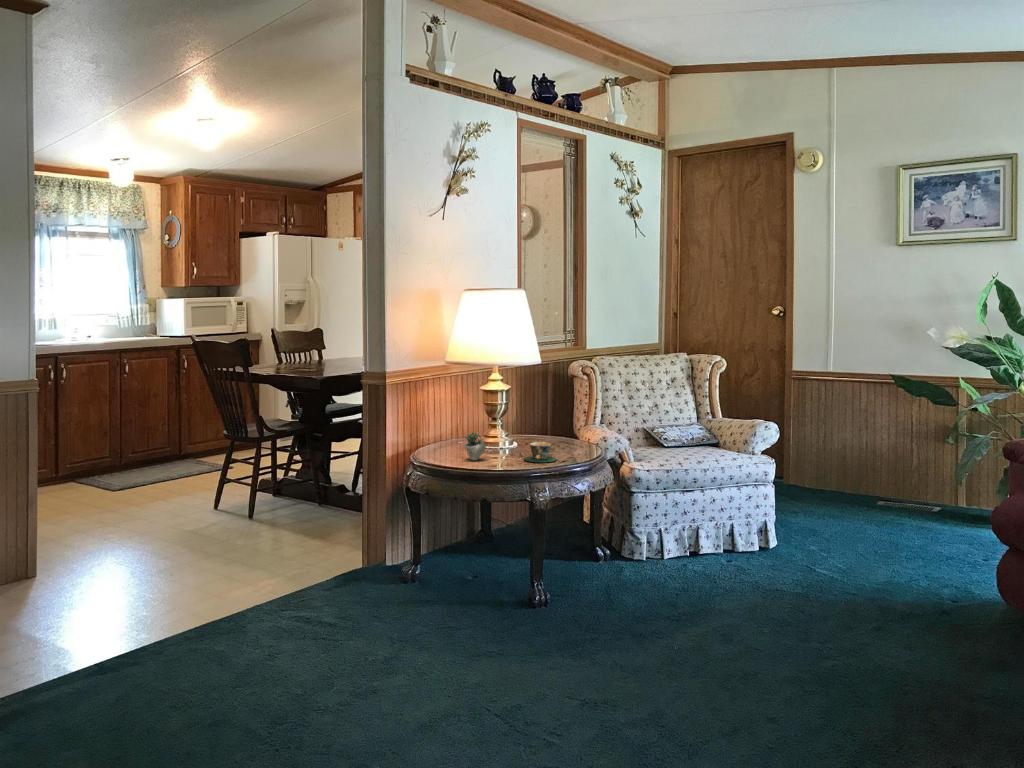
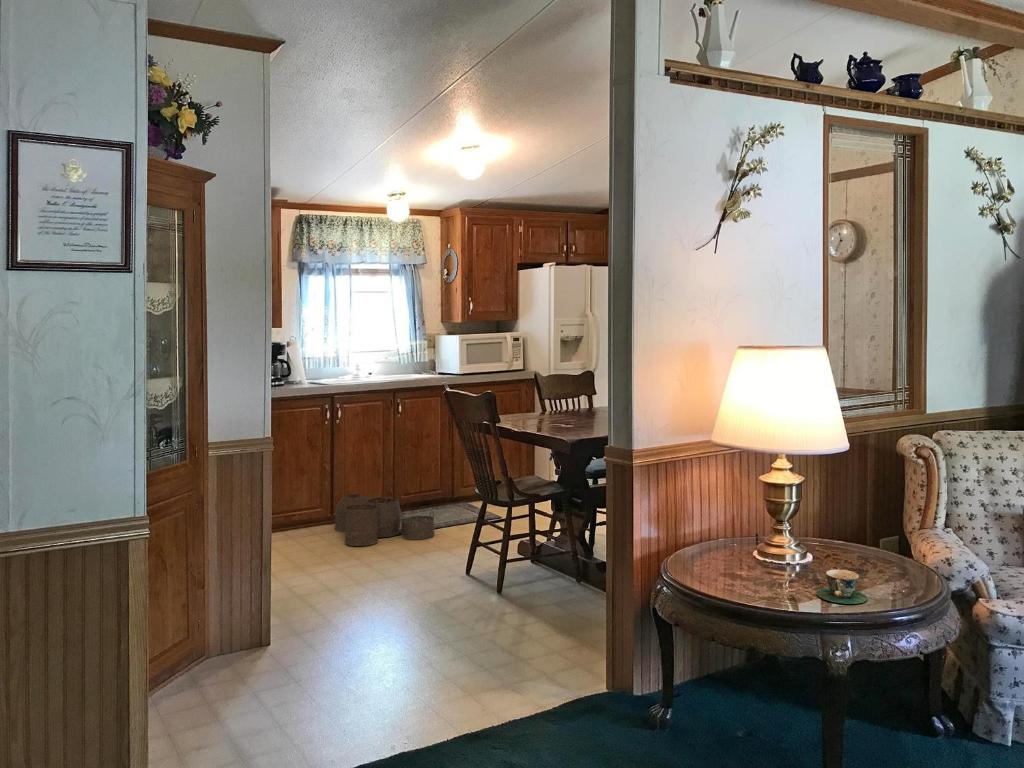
succulent plant: present [464,430,486,461] -> none [730,546,774,589]
woven basket: none [67,445,176,494] -> present [335,492,435,546]

